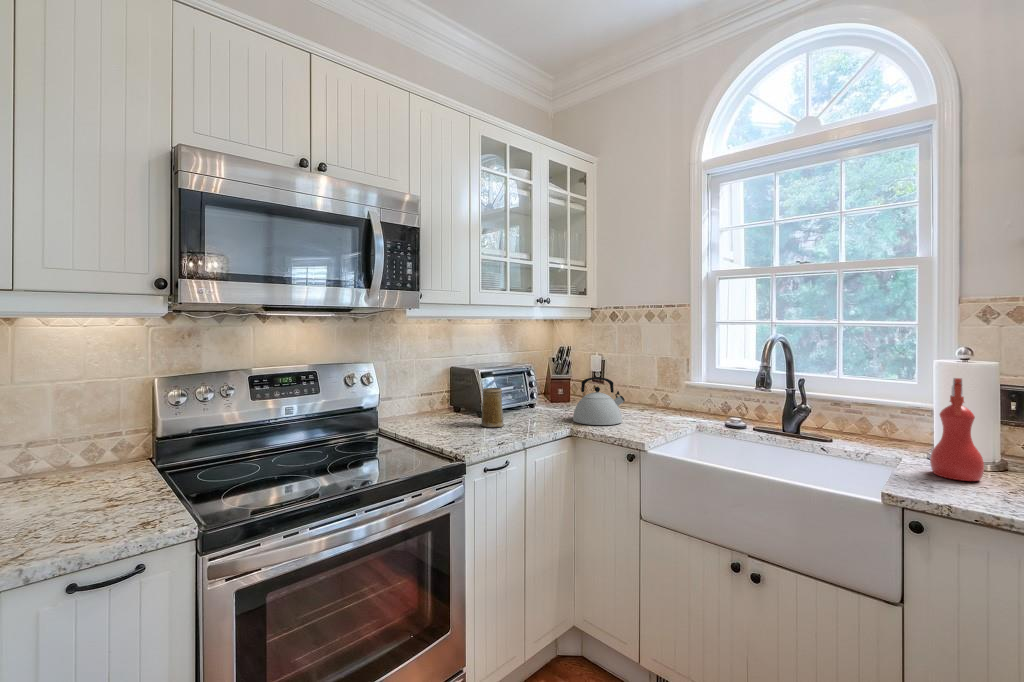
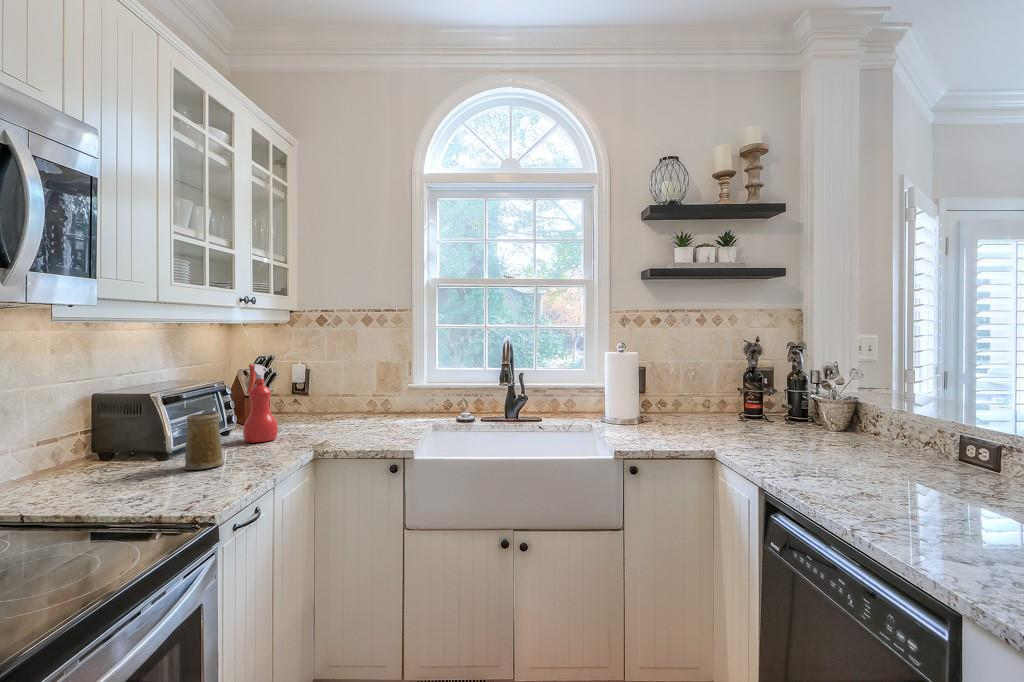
kettle: present [573,377,625,425] -> none [308,387,368,442]
spray bottle: present [930,378,984,481] -> present [243,364,278,443]

